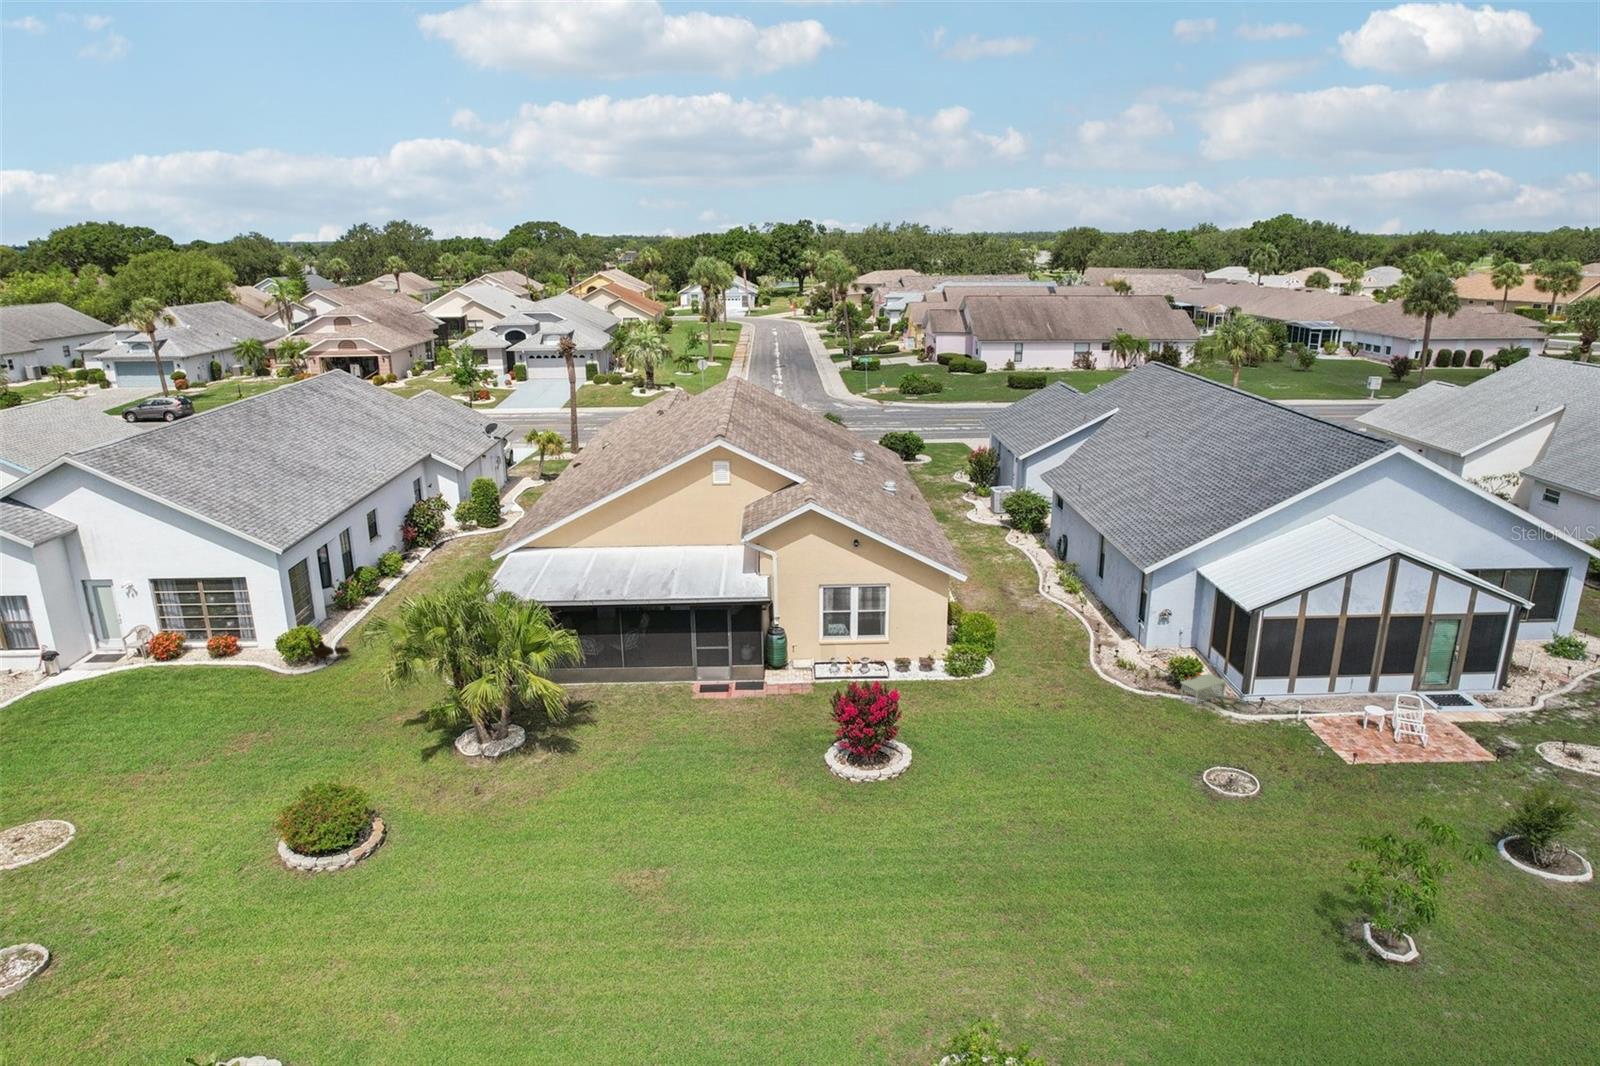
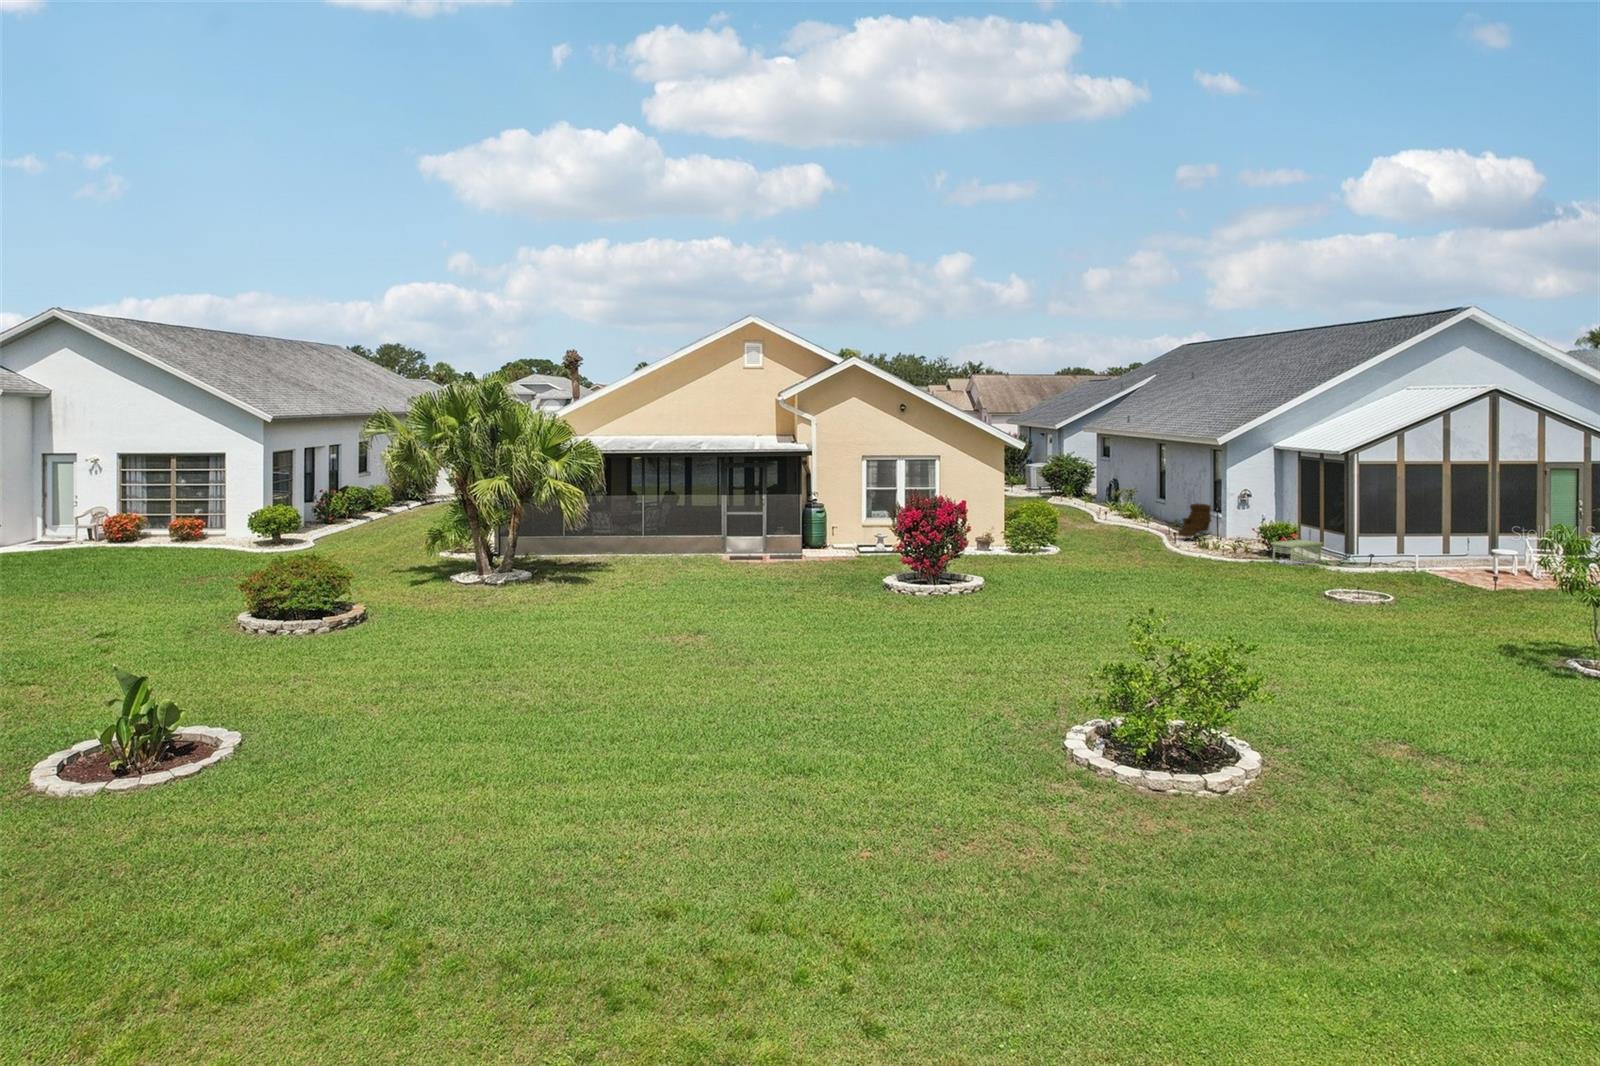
lounge chair: present [307,635,349,662] -> present [1178,504,1211,541]

